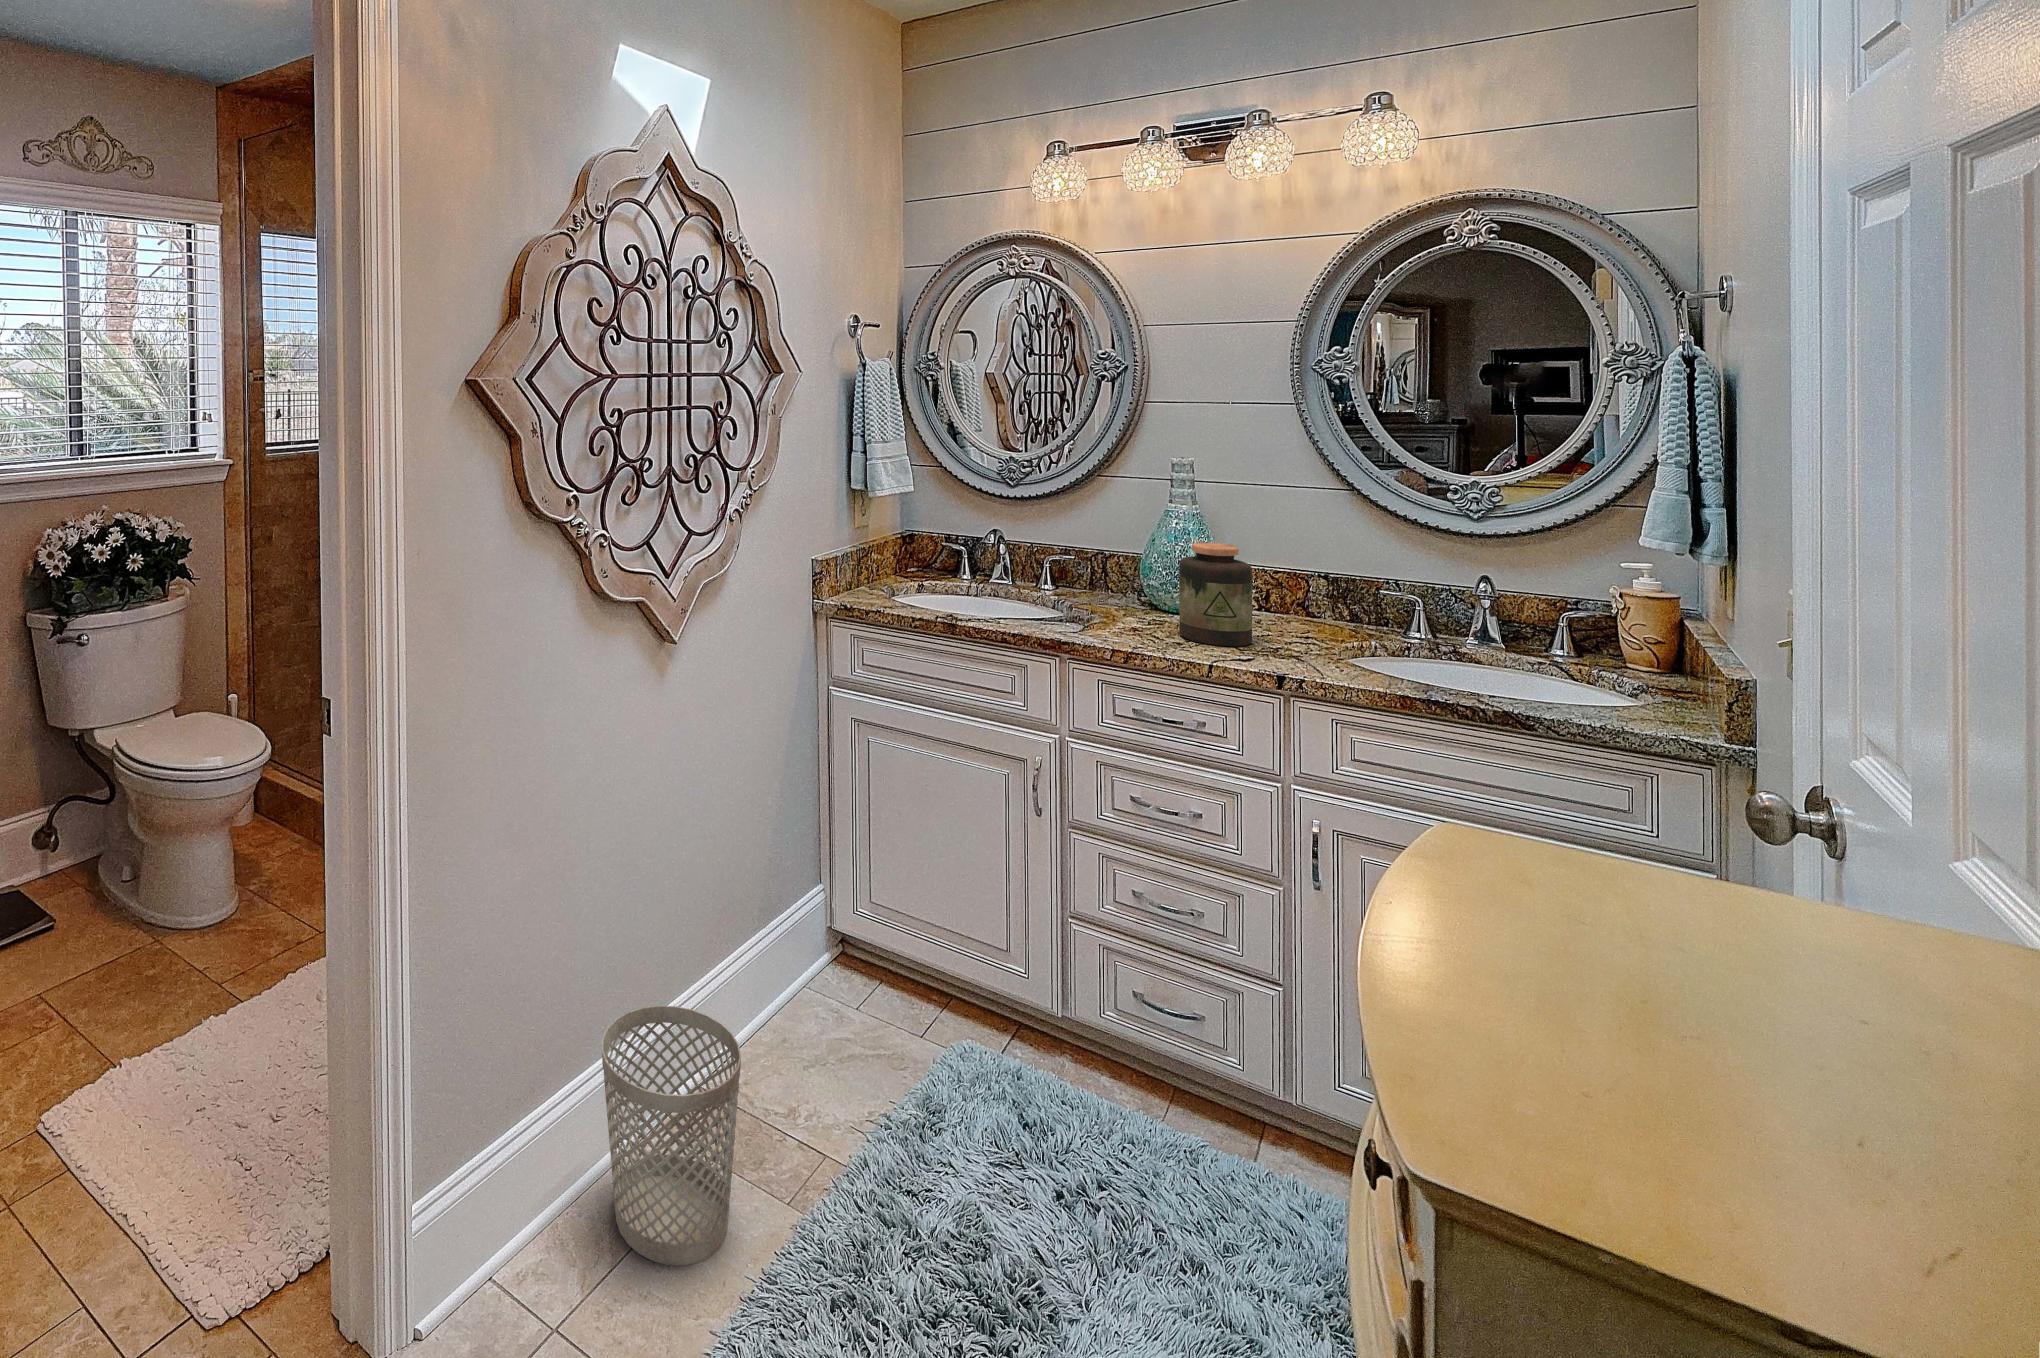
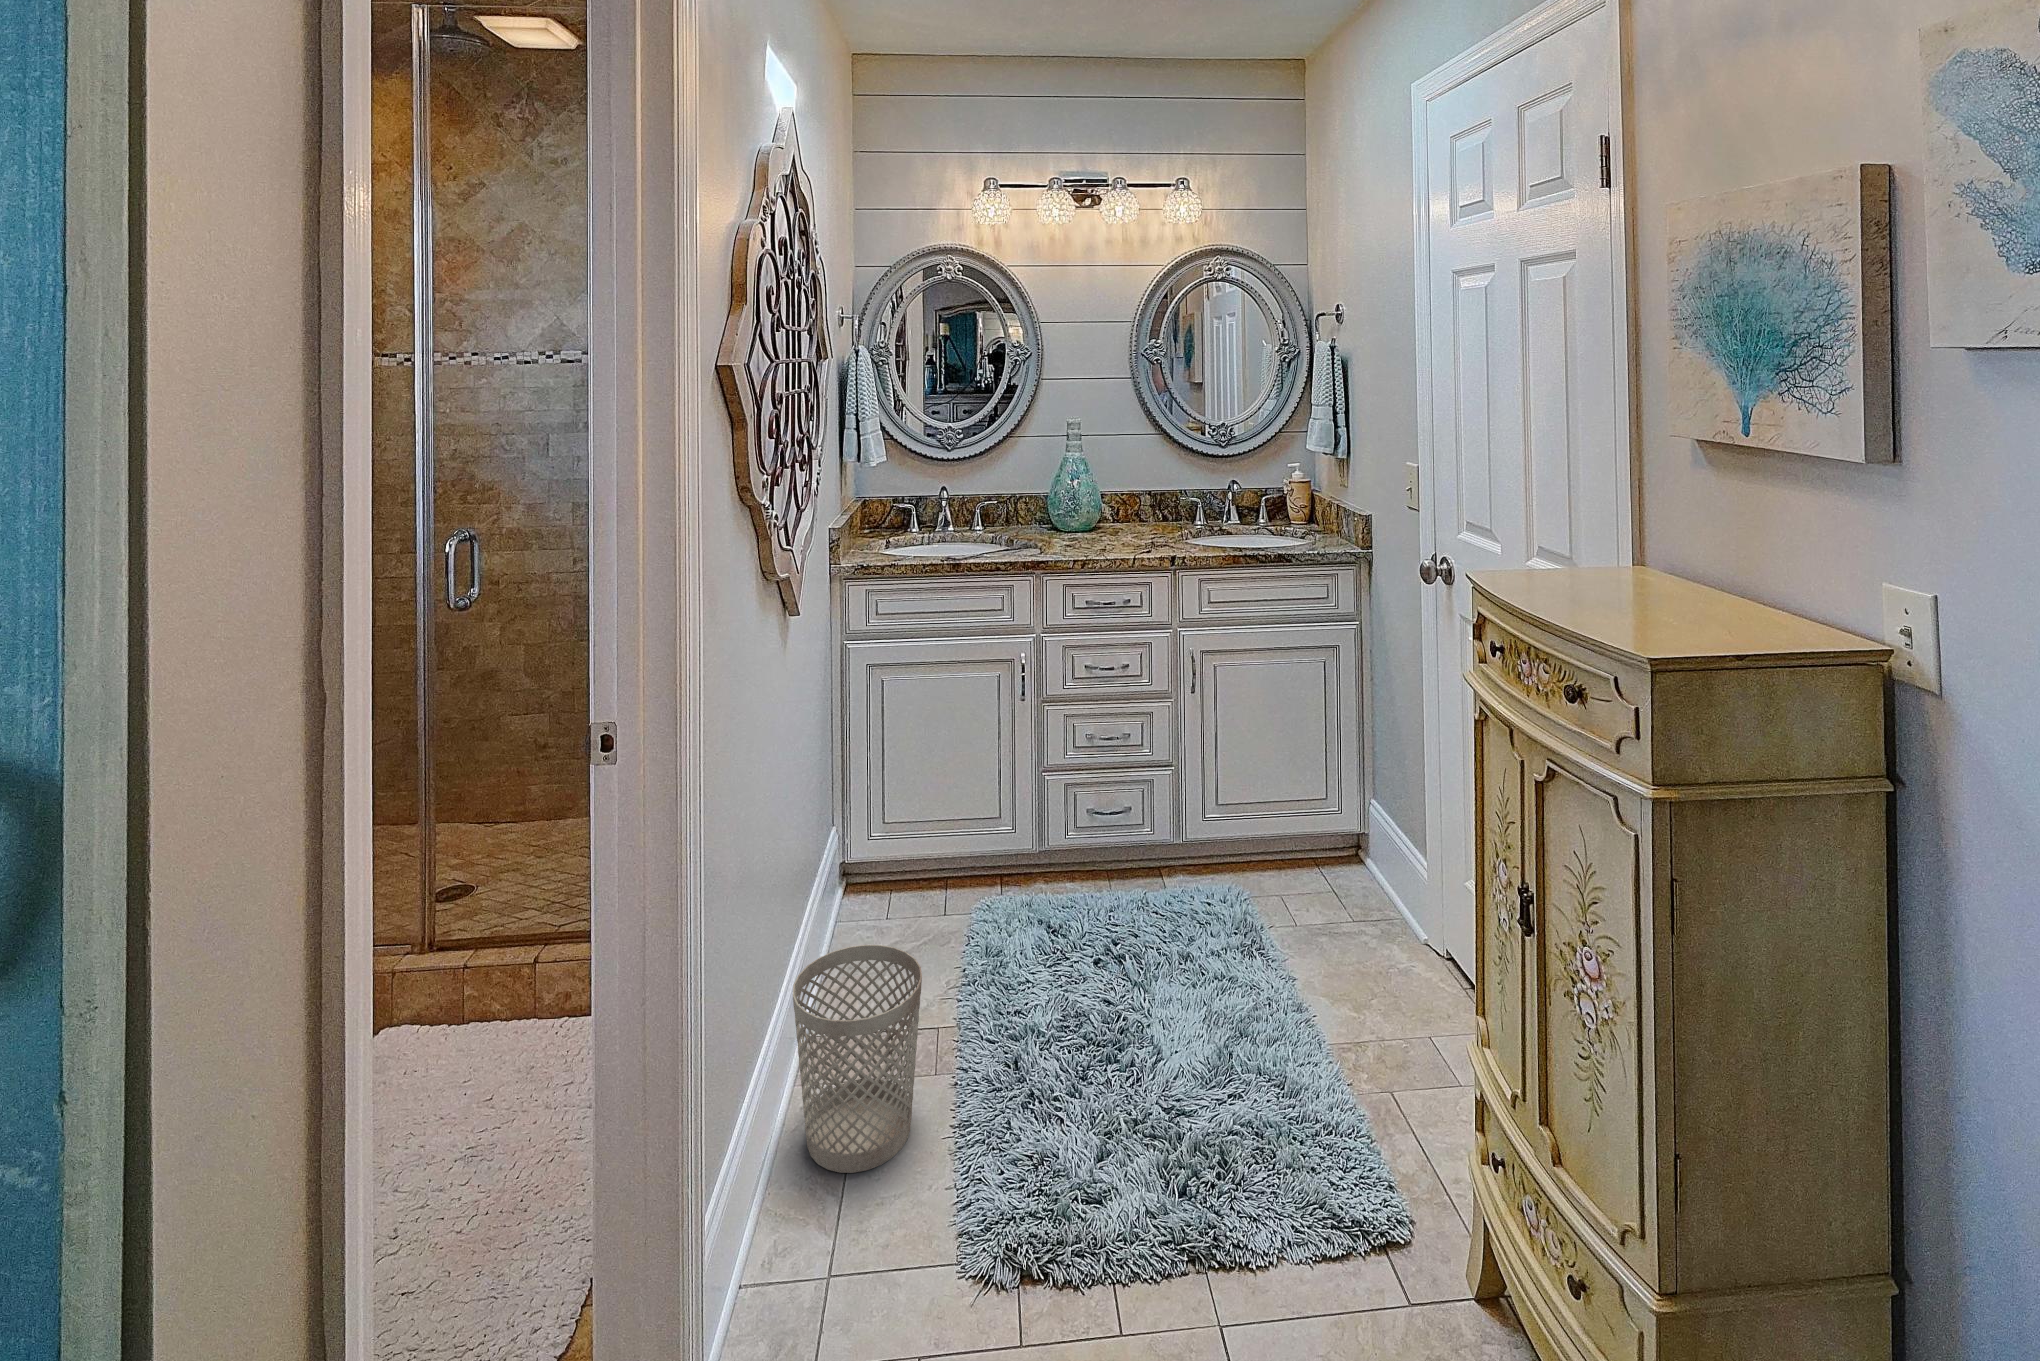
jar: present [1179,542,1252,646] -> none [1093,478,1137,550]

